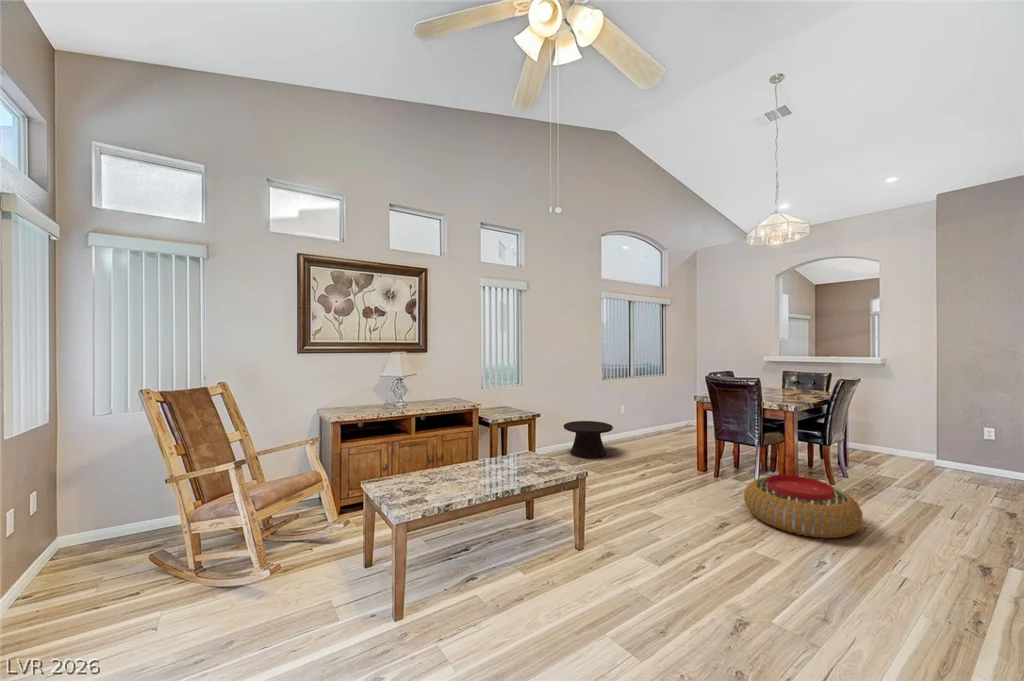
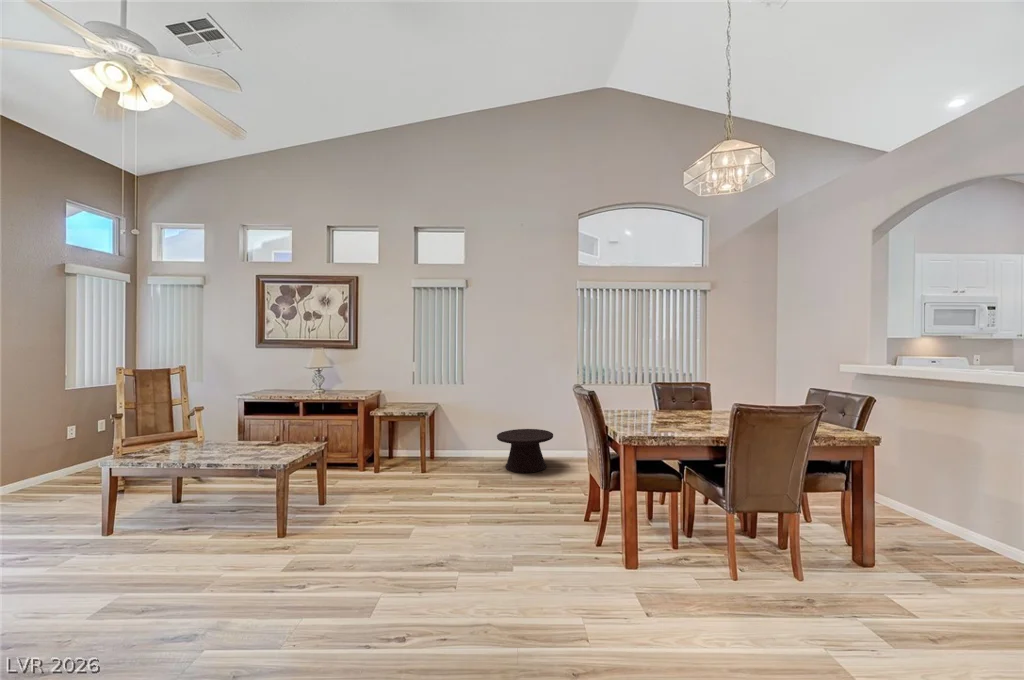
pouf: present [744,475,863,538] -> none [441,523,583,628]

